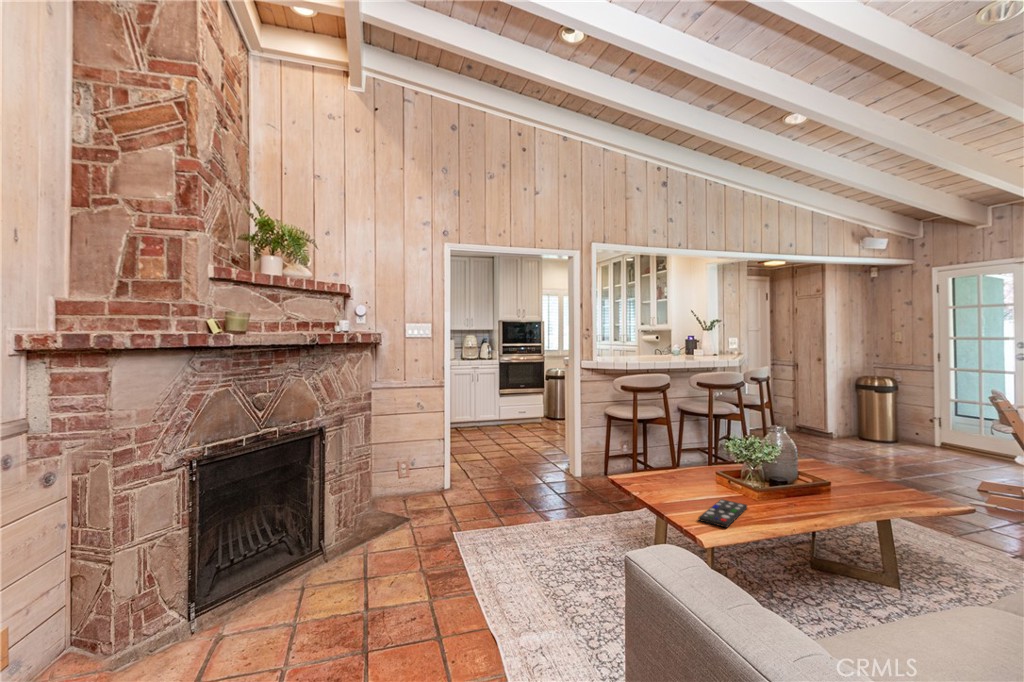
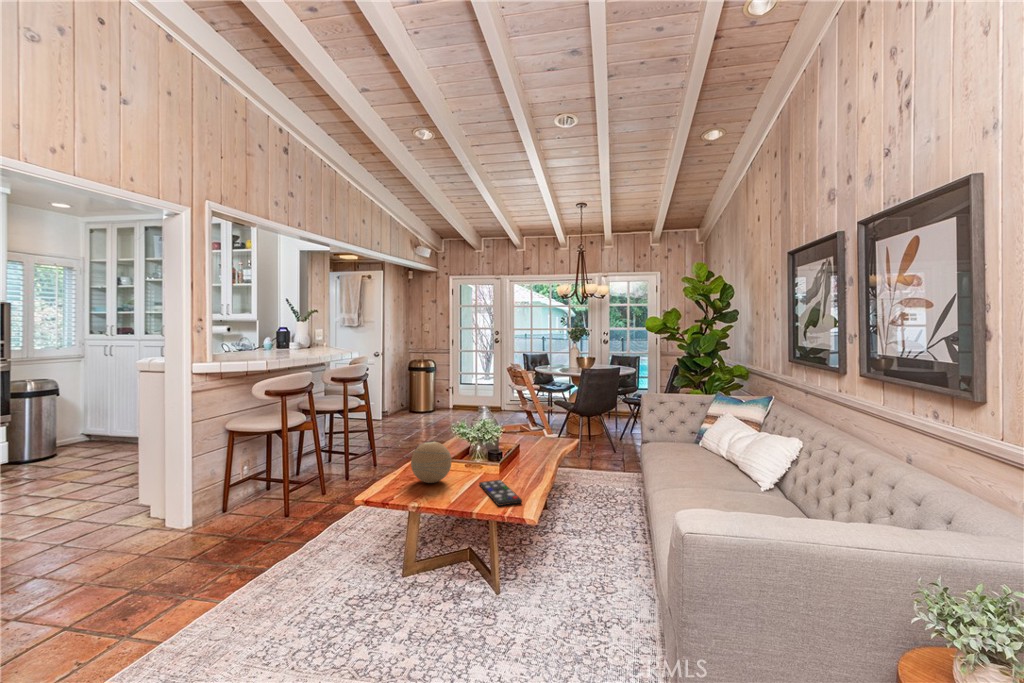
decorative orb: none [662,446,704,486] -> present [411,442,452,483]

